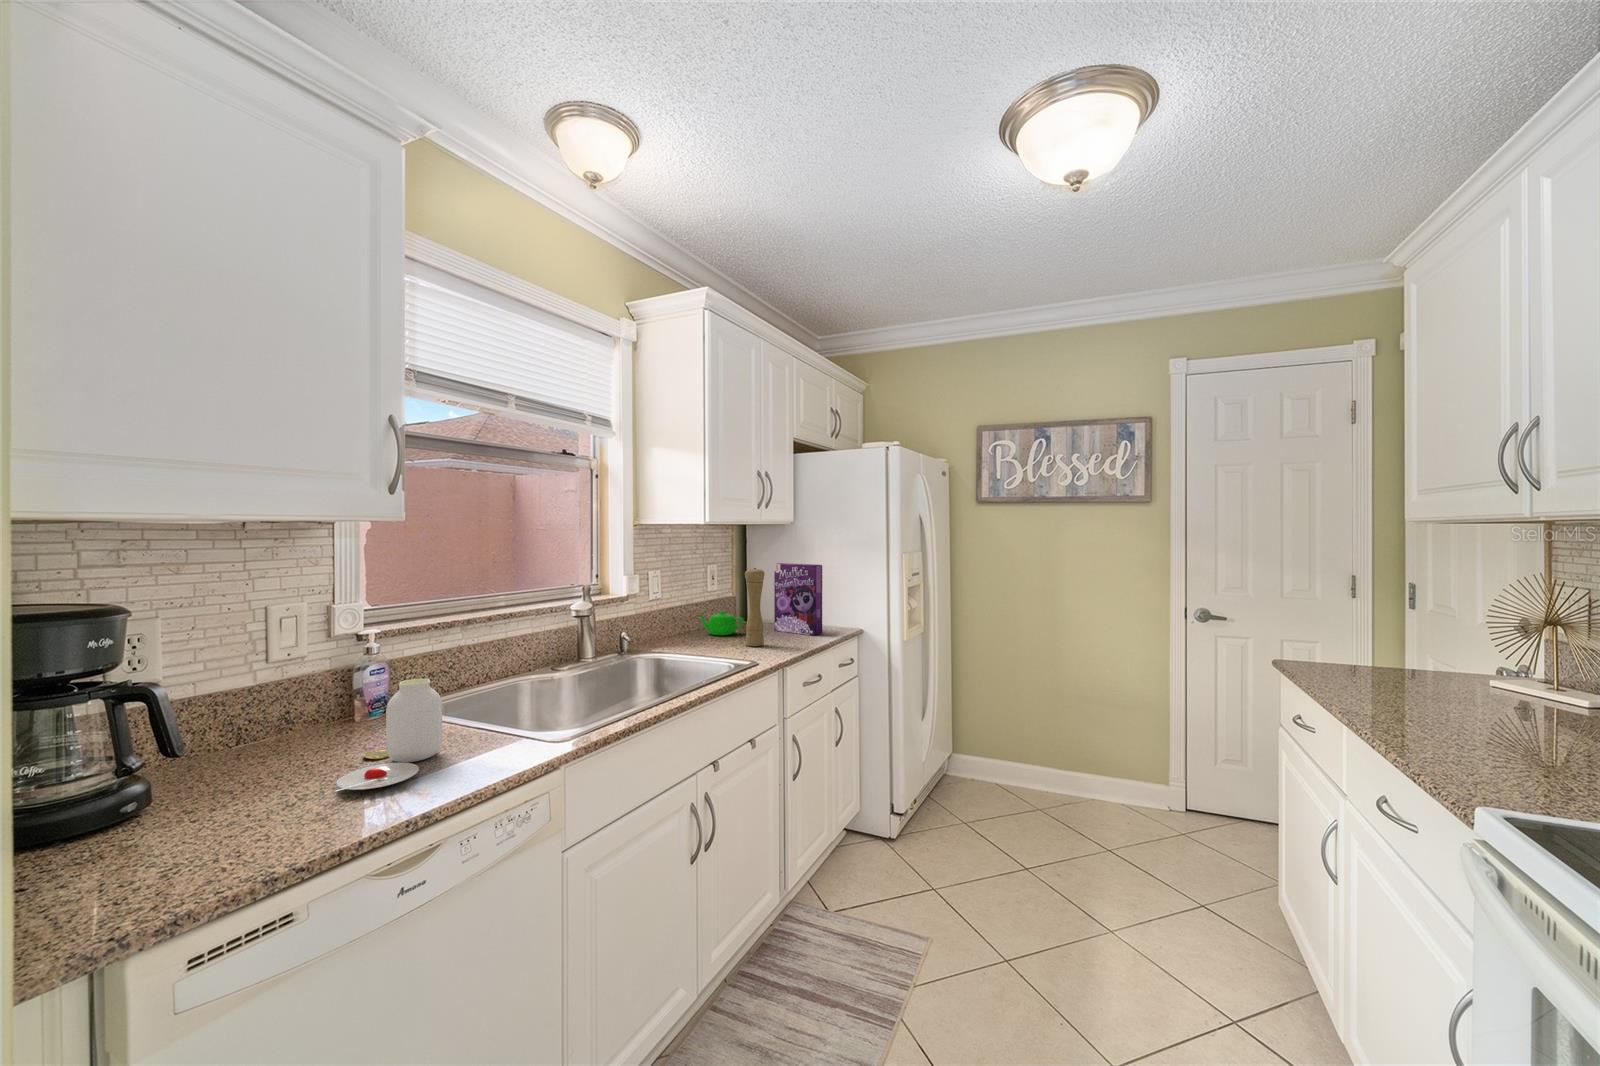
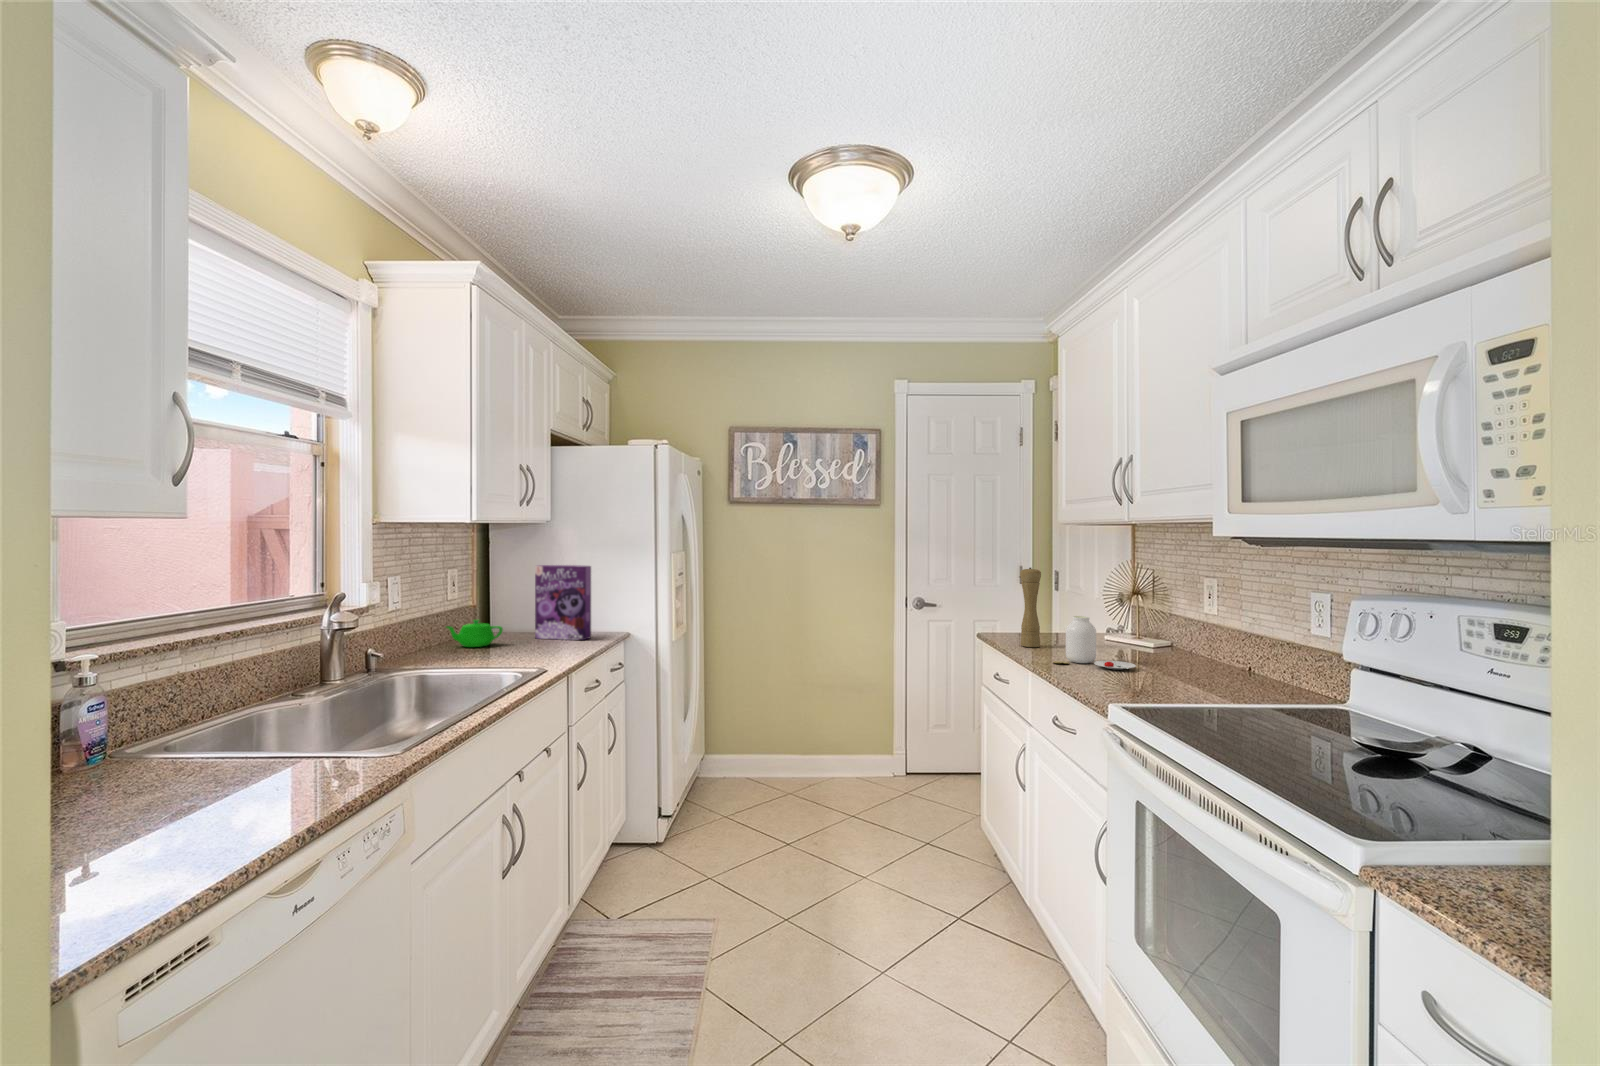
pepper mill: present [745,568,764,646] -> present [1020,568,1041,647]
jar: present [334,679,442,792] -> present [1053,616,1136,670]

